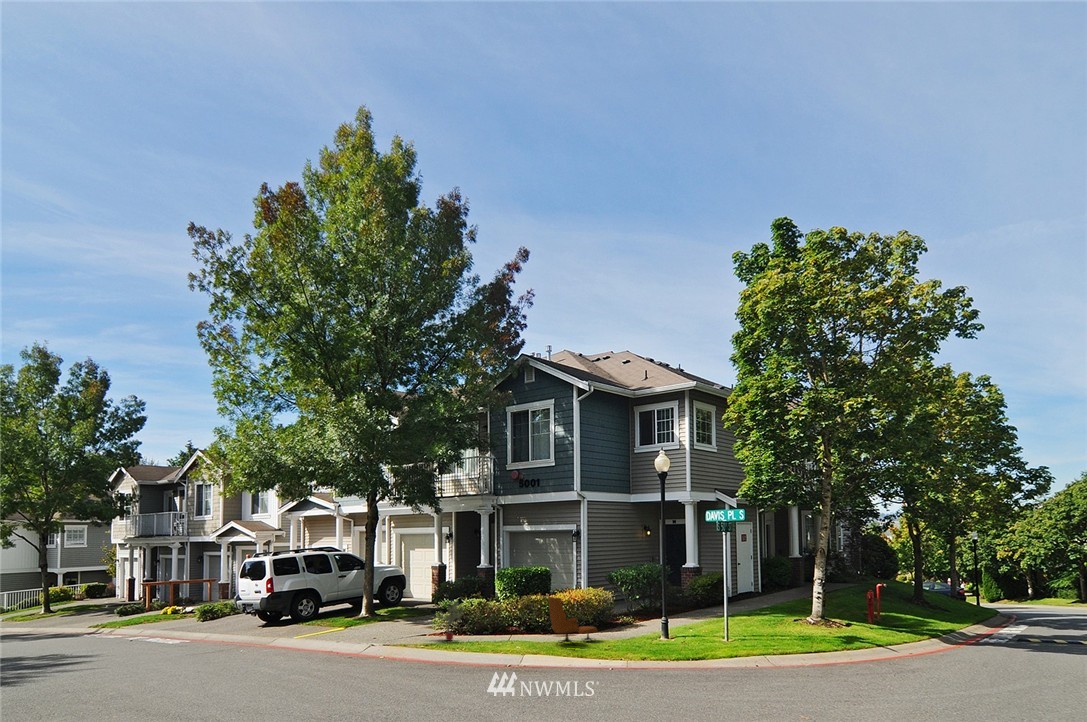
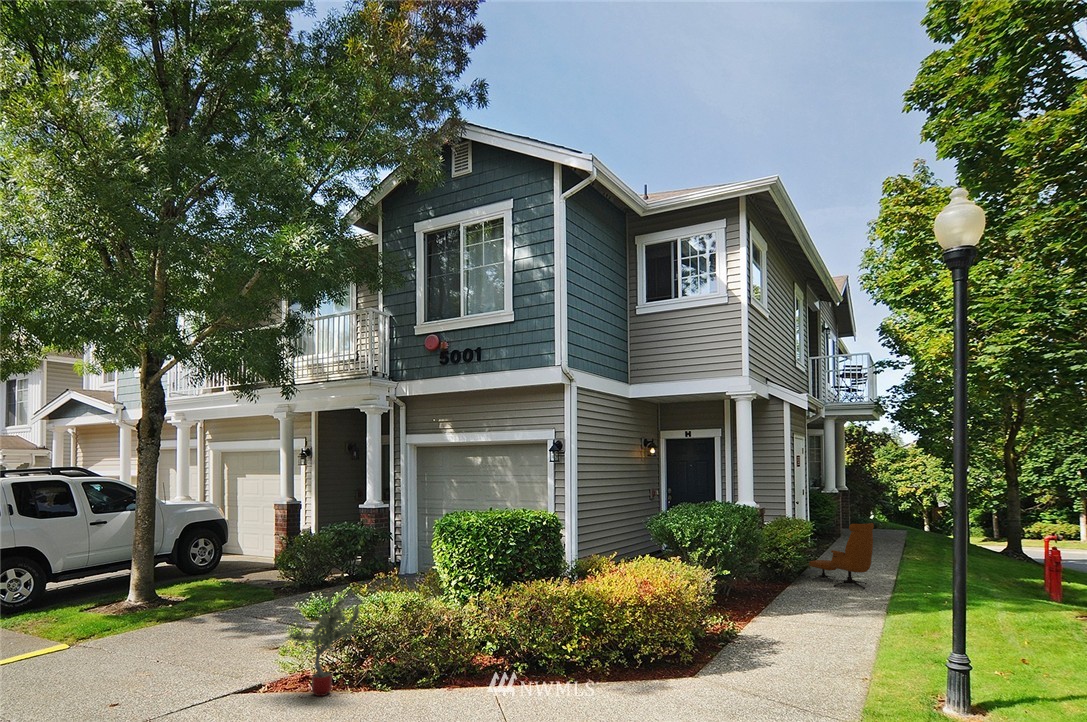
lounge chair: present [548,597,598,643] -> present [809,523,874,589]

